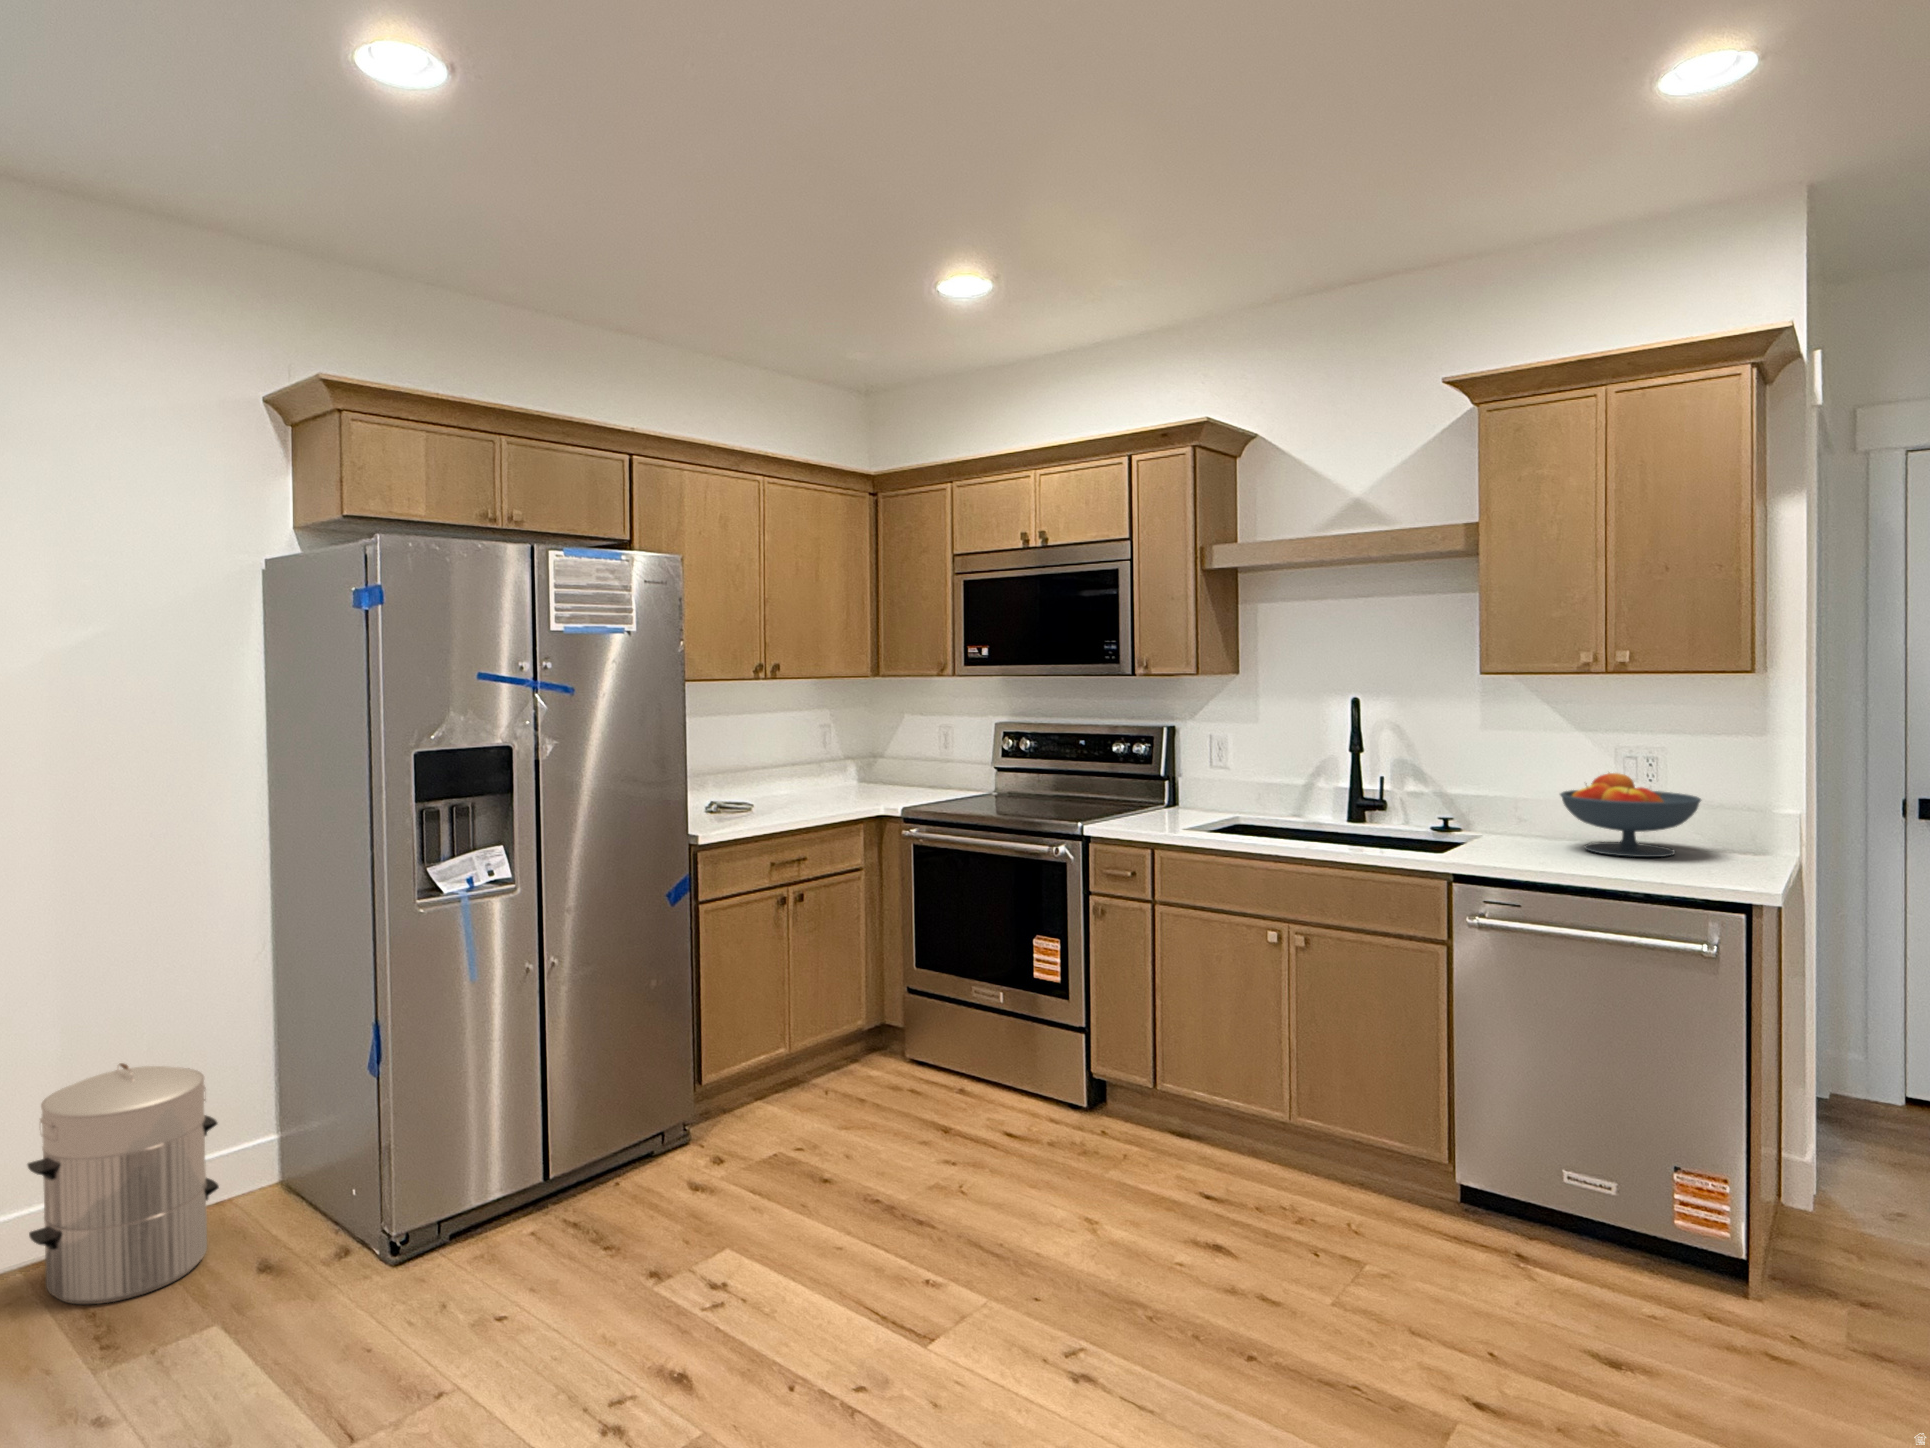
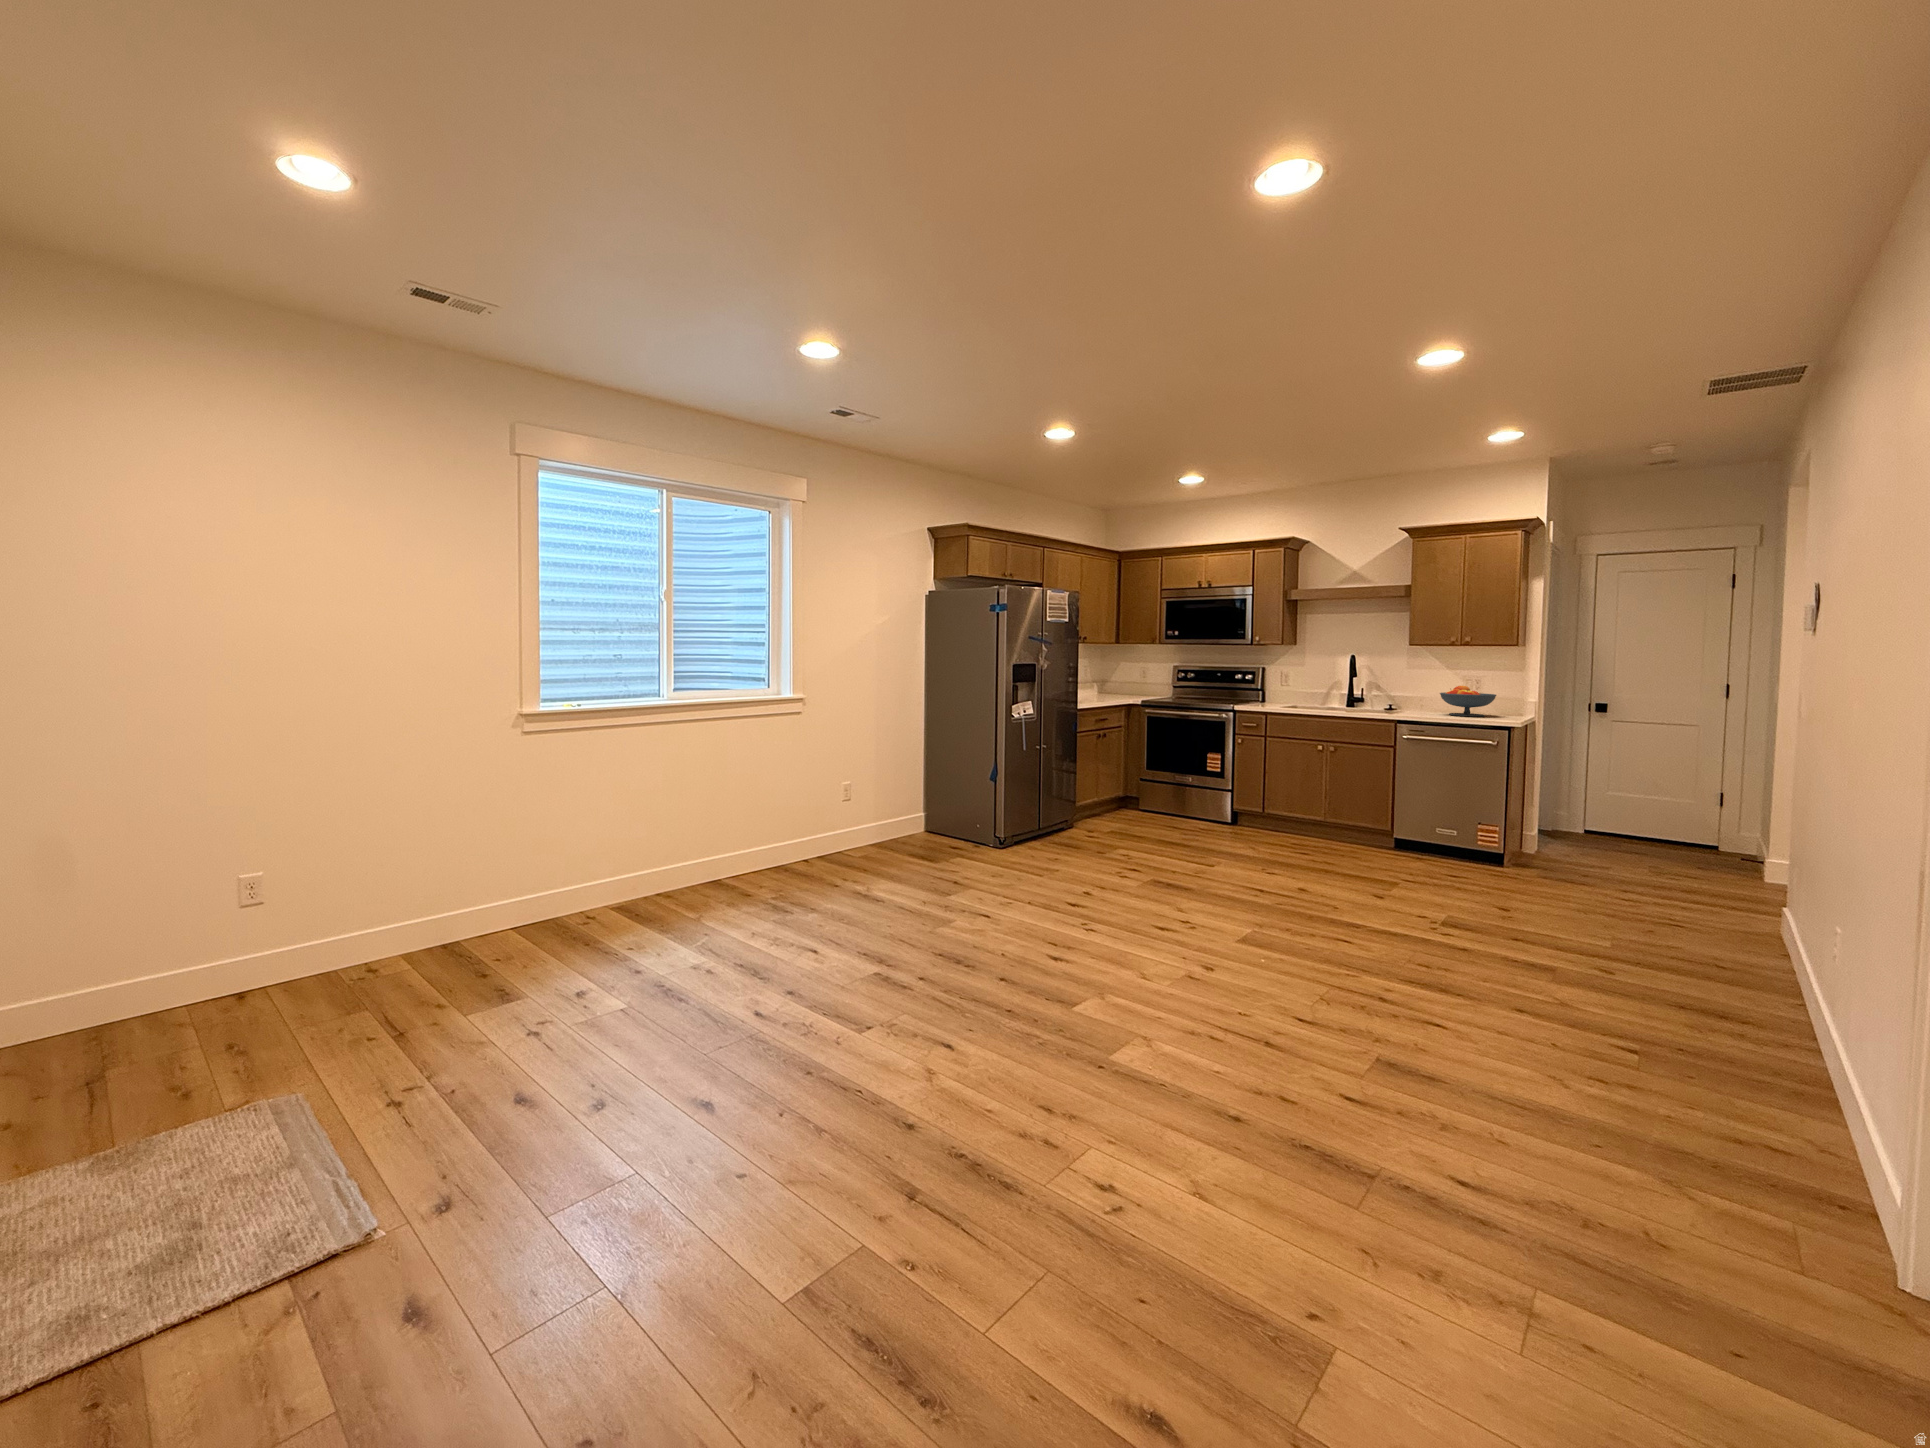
waste bin: present [28,1063,219,1304] -> none [882,771,932,851]

